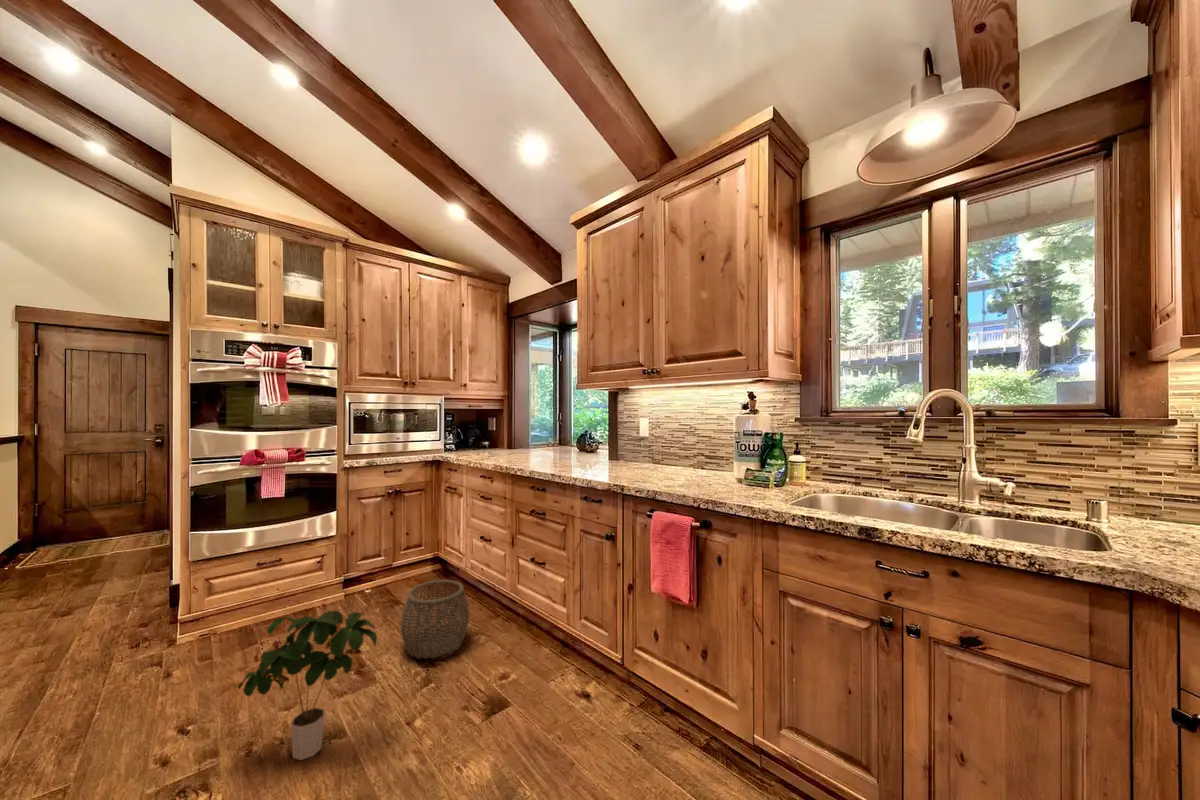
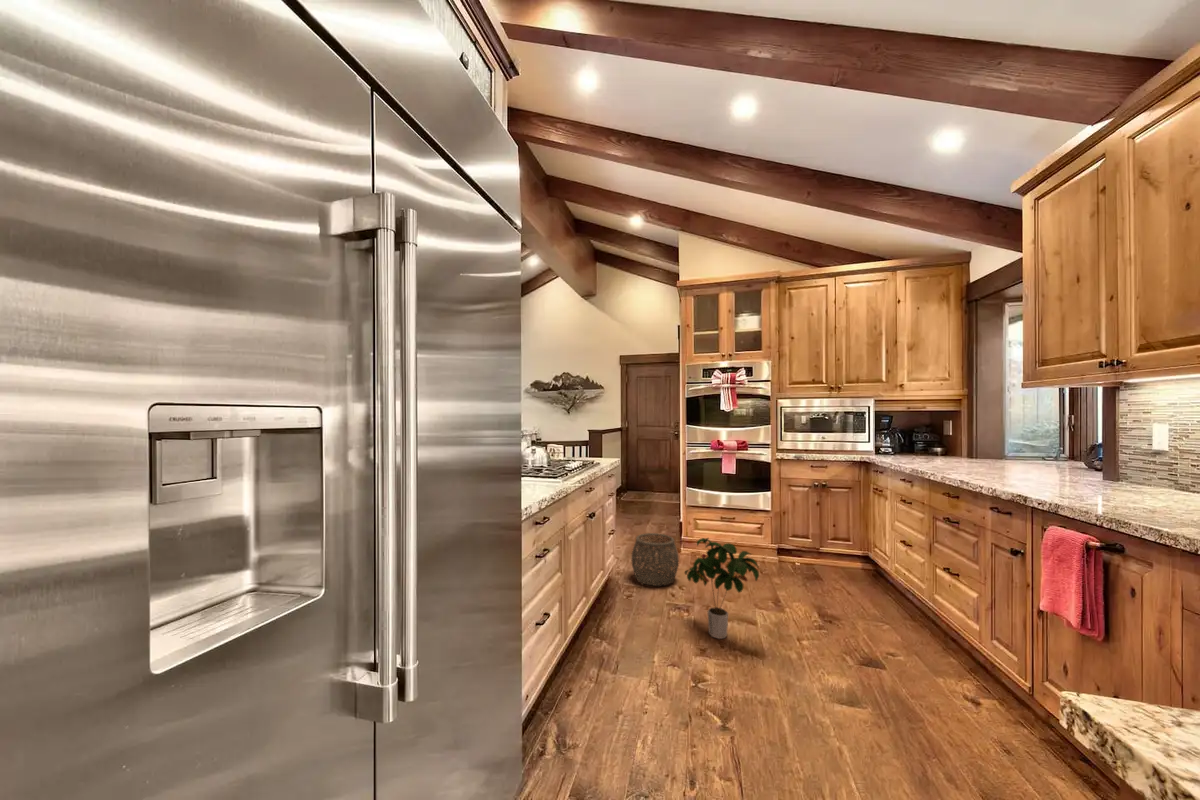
woven basket: present [400,580,469,659] -> present [632,533,679,586]

